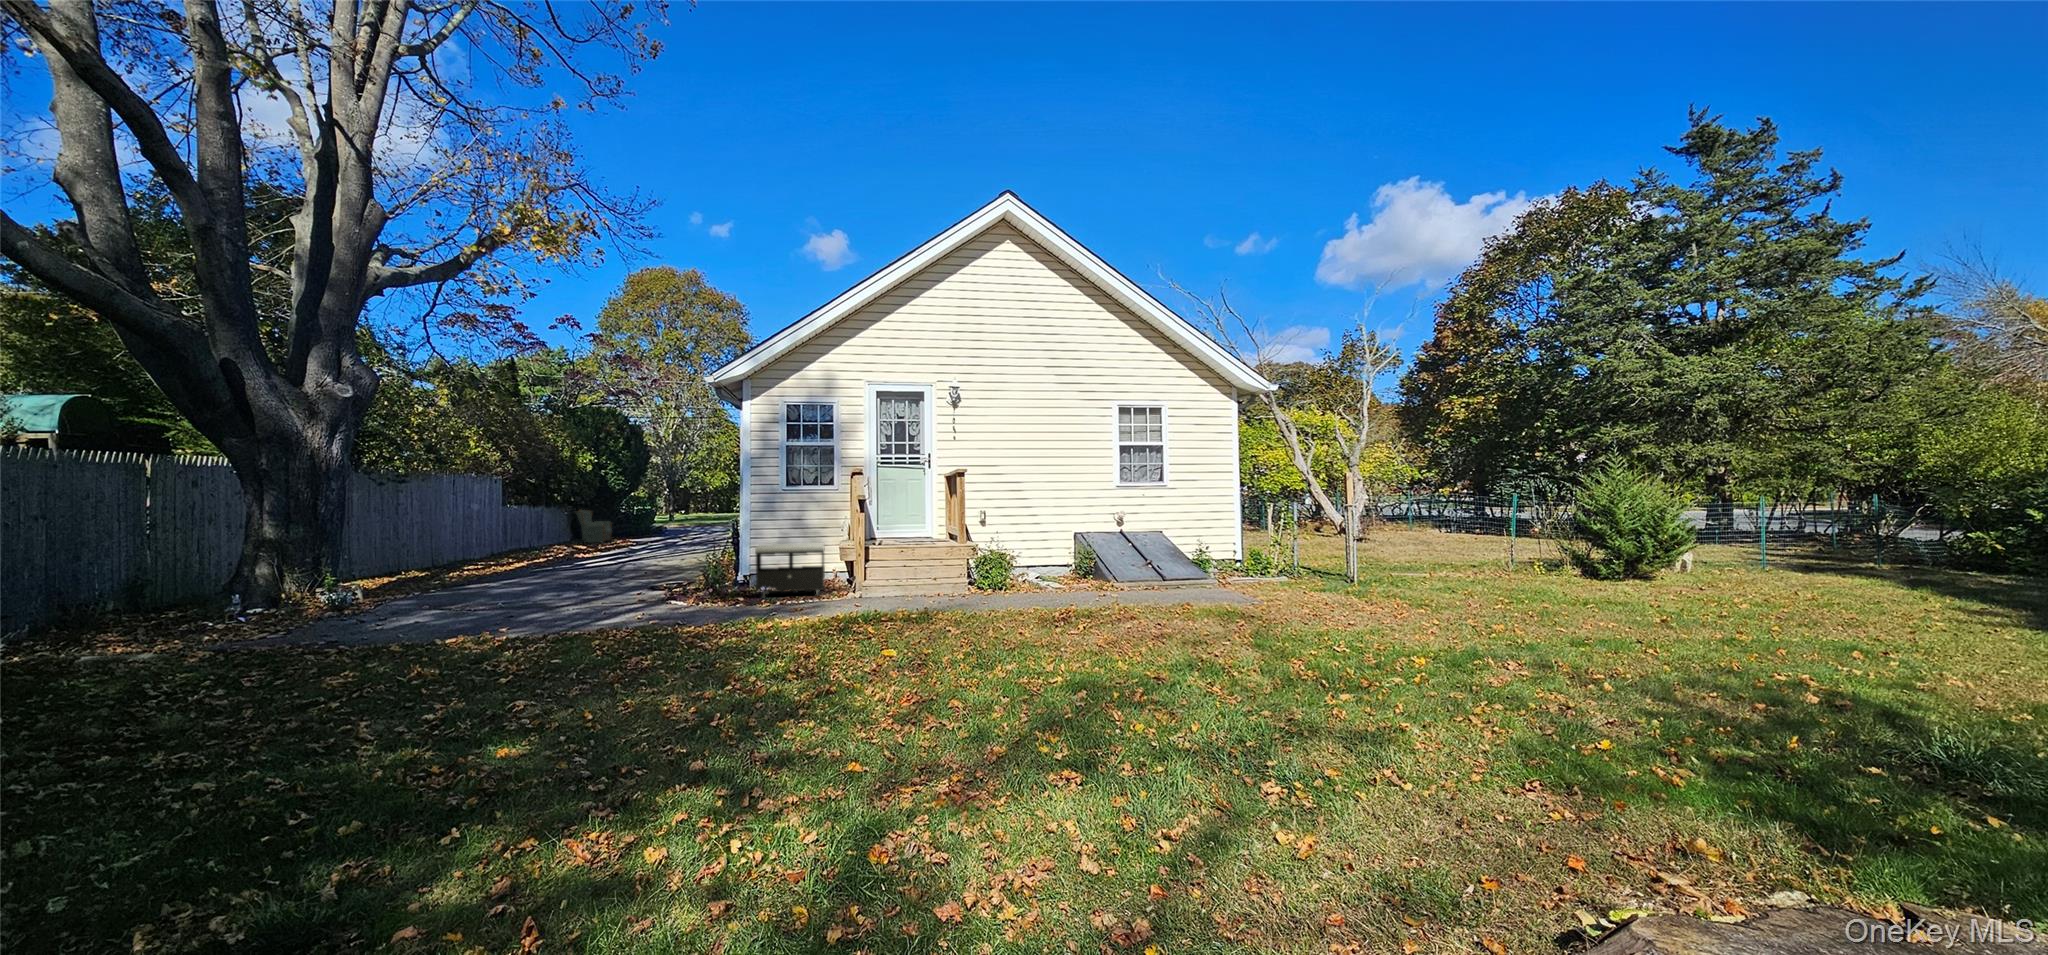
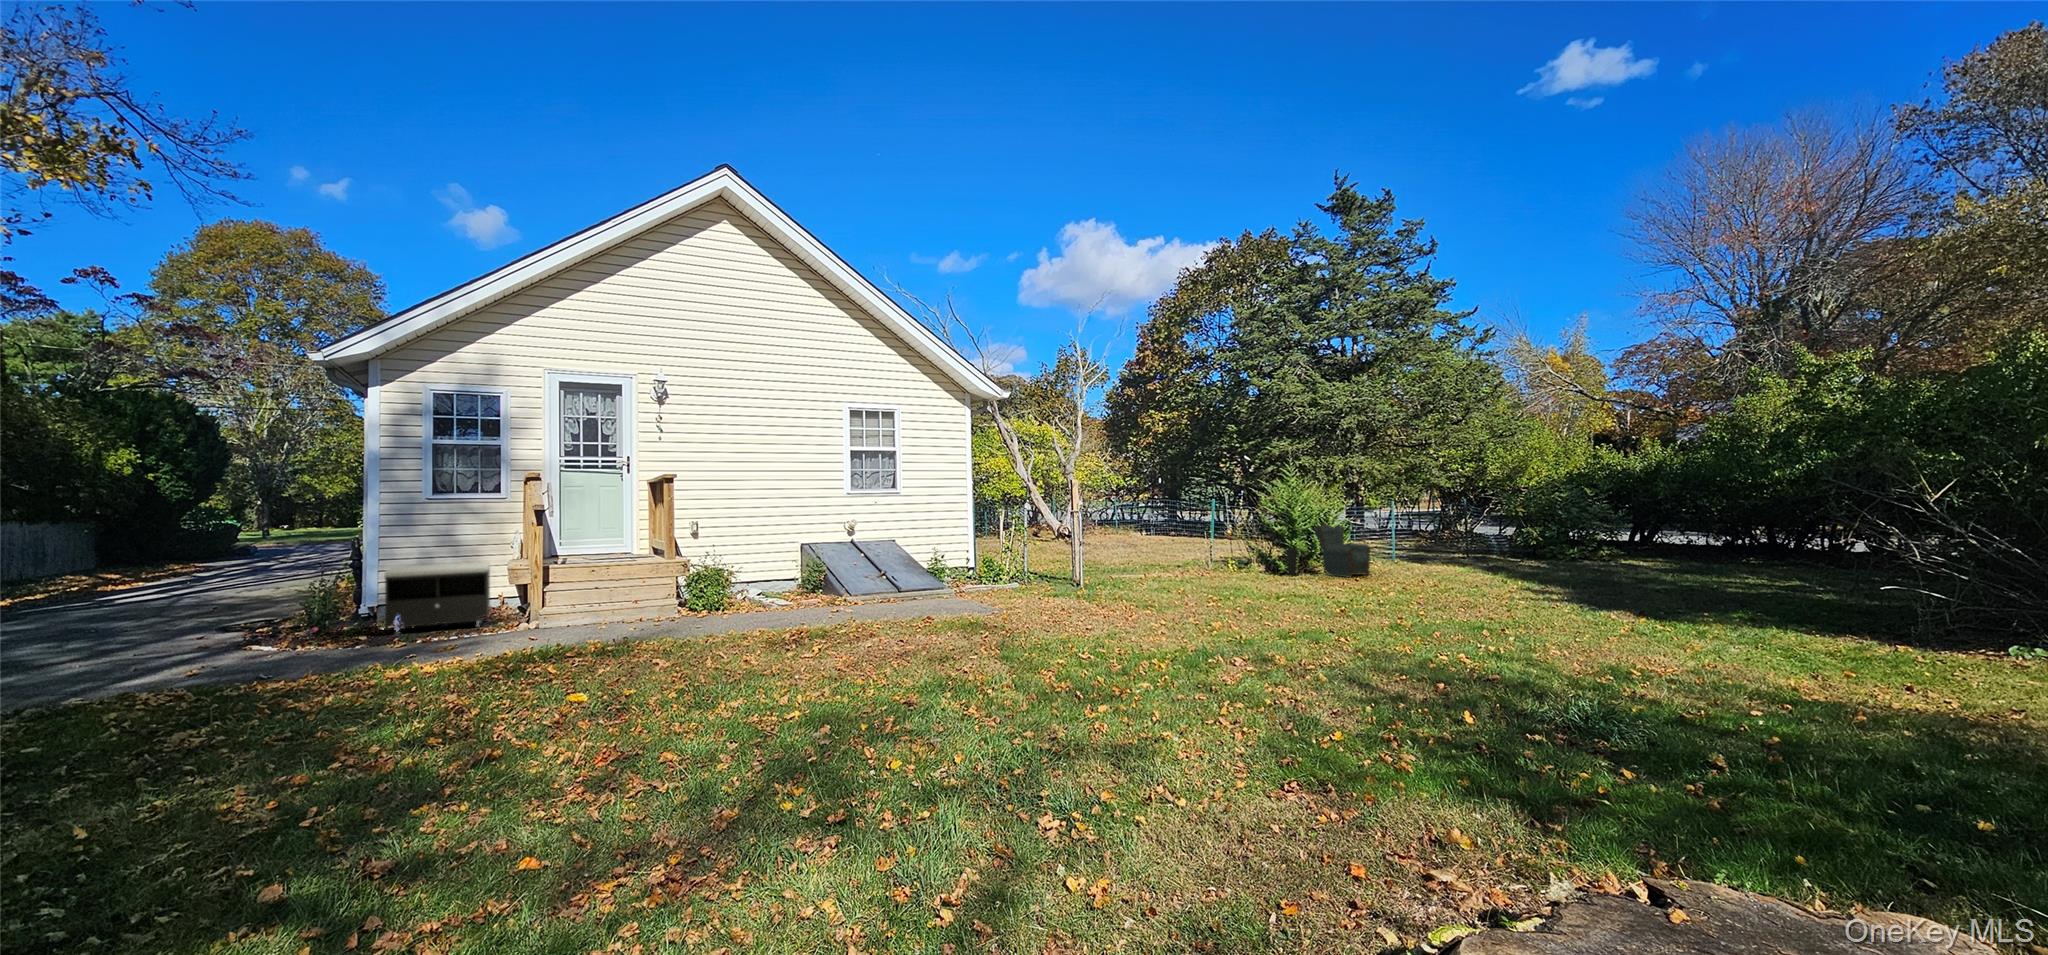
armchair: present [576,509,612,543] -> present [1314,524,1371,578]
potted plant: none [1614,513,1652,581] -> present [1286,518,1298,575]

